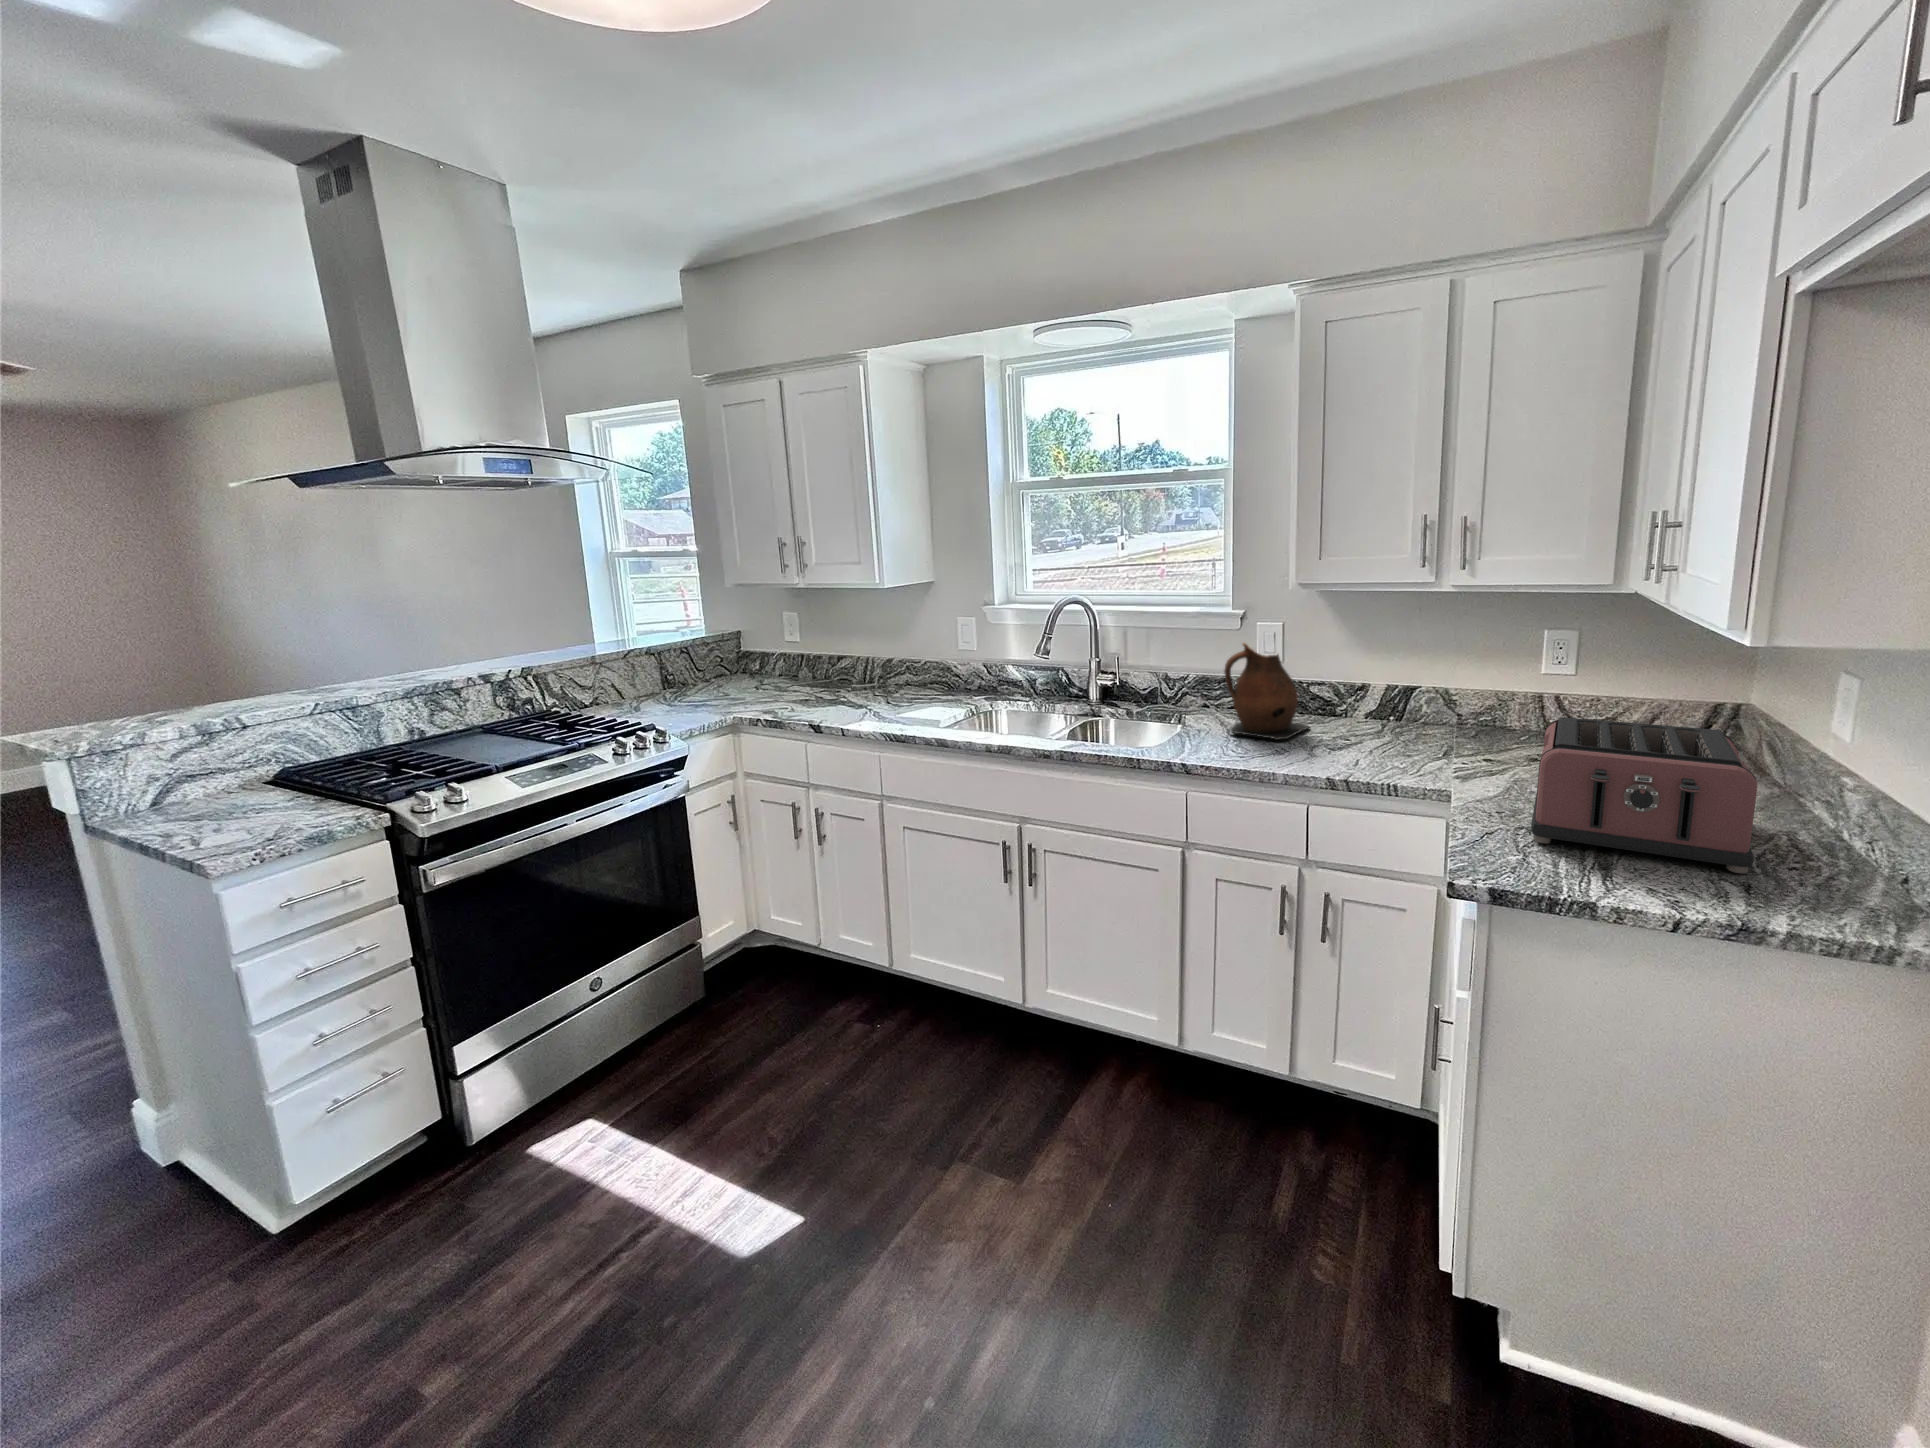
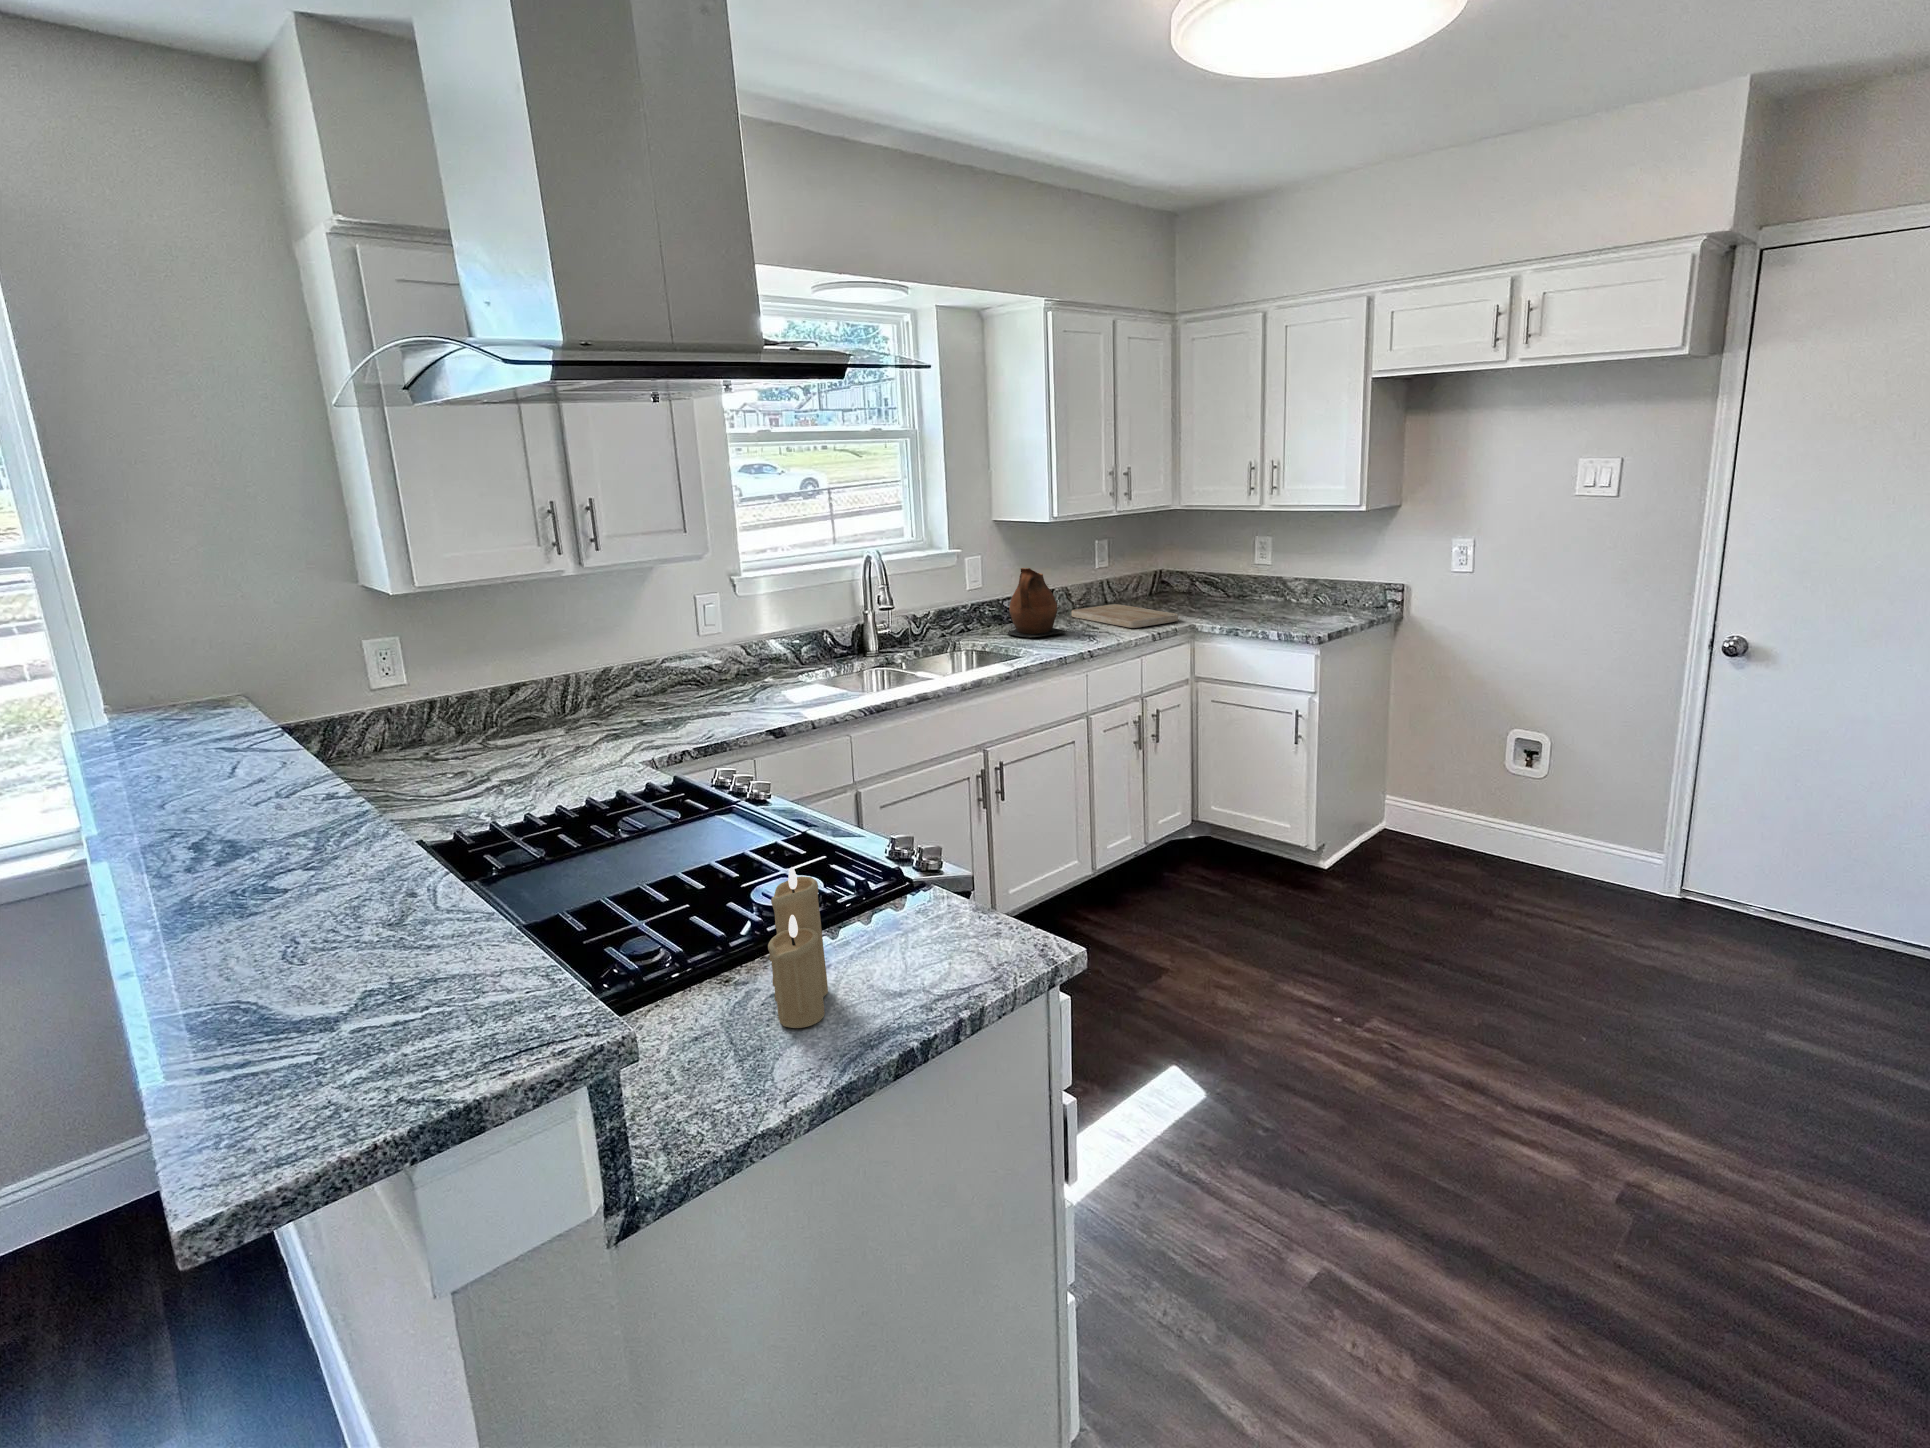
toaster: present [1531,717,1757,873] -> none [1205,567,1319,627]
cutting board: none [1368,722,1511,779] -> present [1072,604,1178,628]
candle: none [163,739,237,819] -> present [768,867,828,1028]

